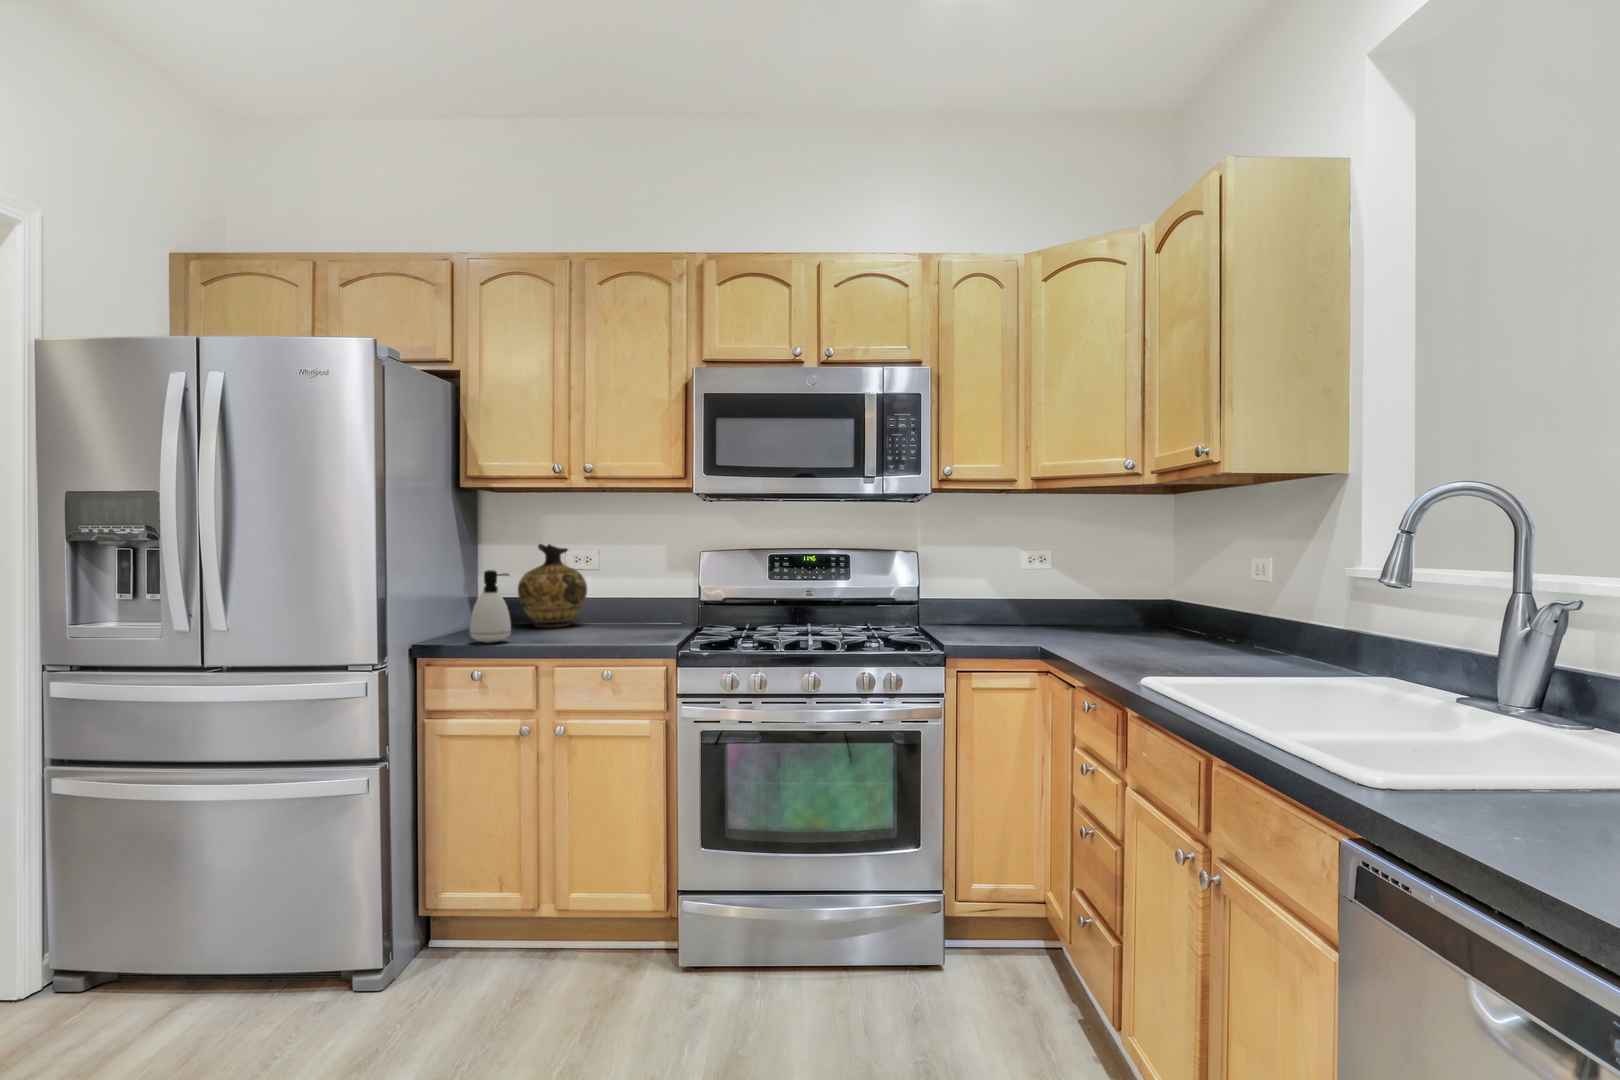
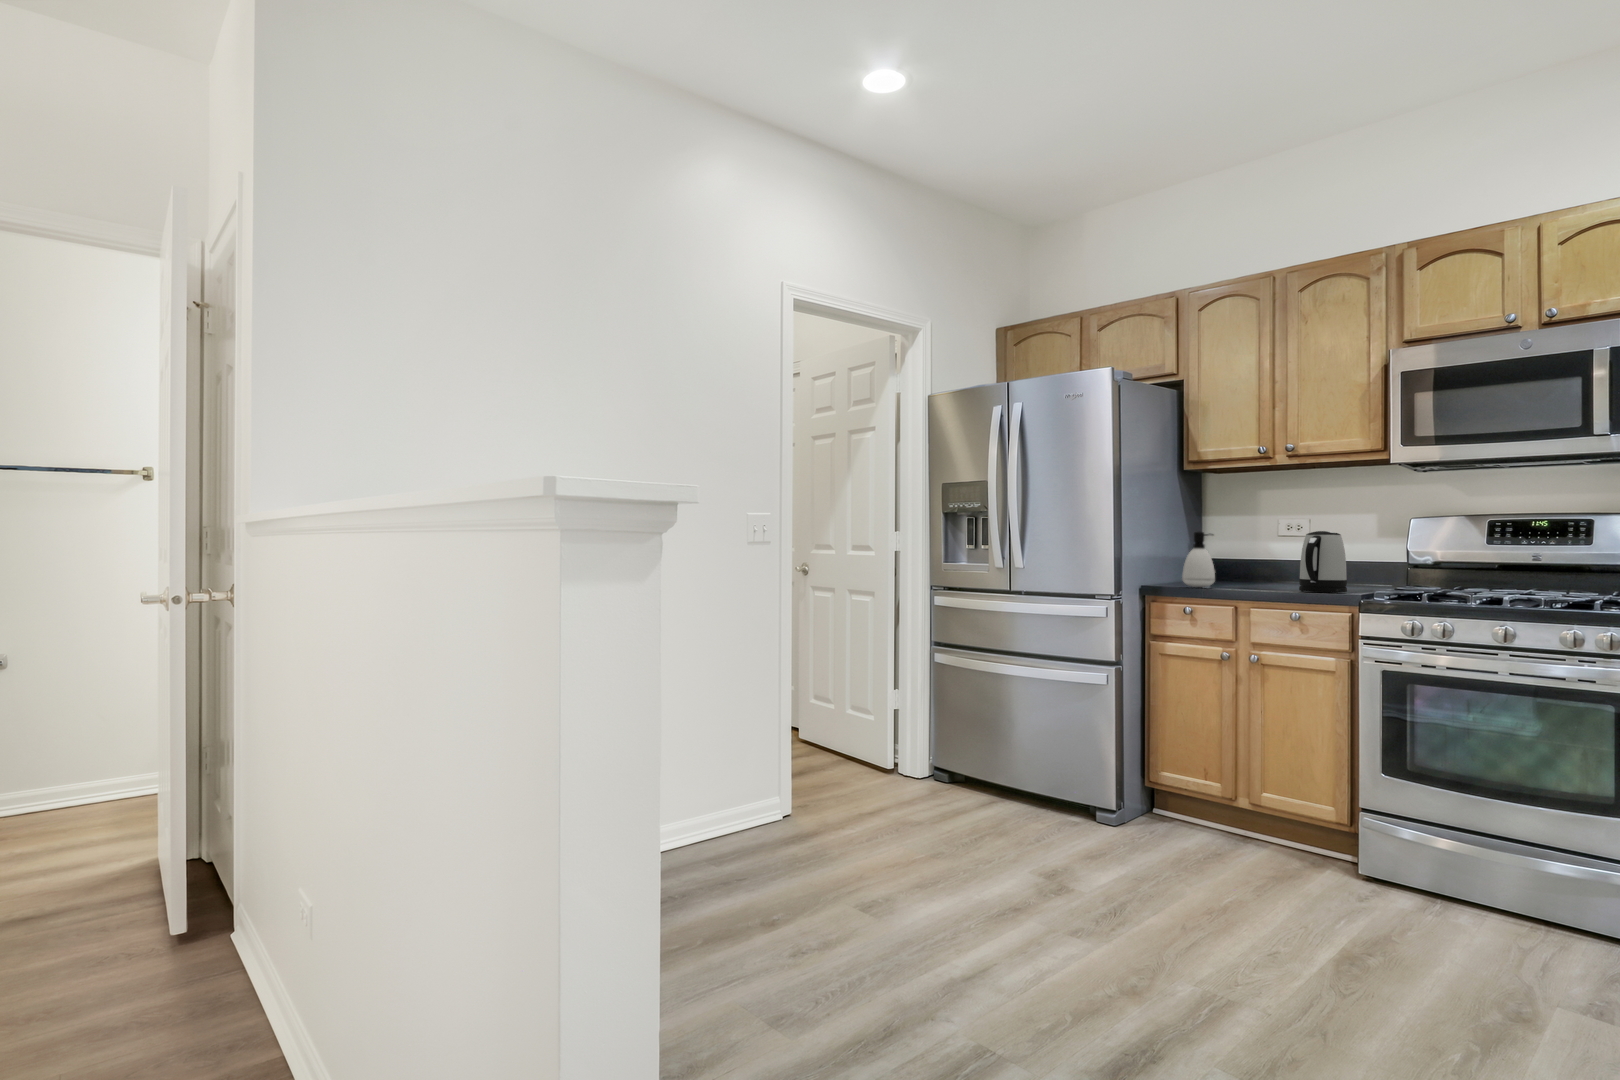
ceramic jug: present [518,544,587,627] -> none [1227,516,1290,587]
kettle: none [609,570,658,643] -> present [1299,531,1347,593]

